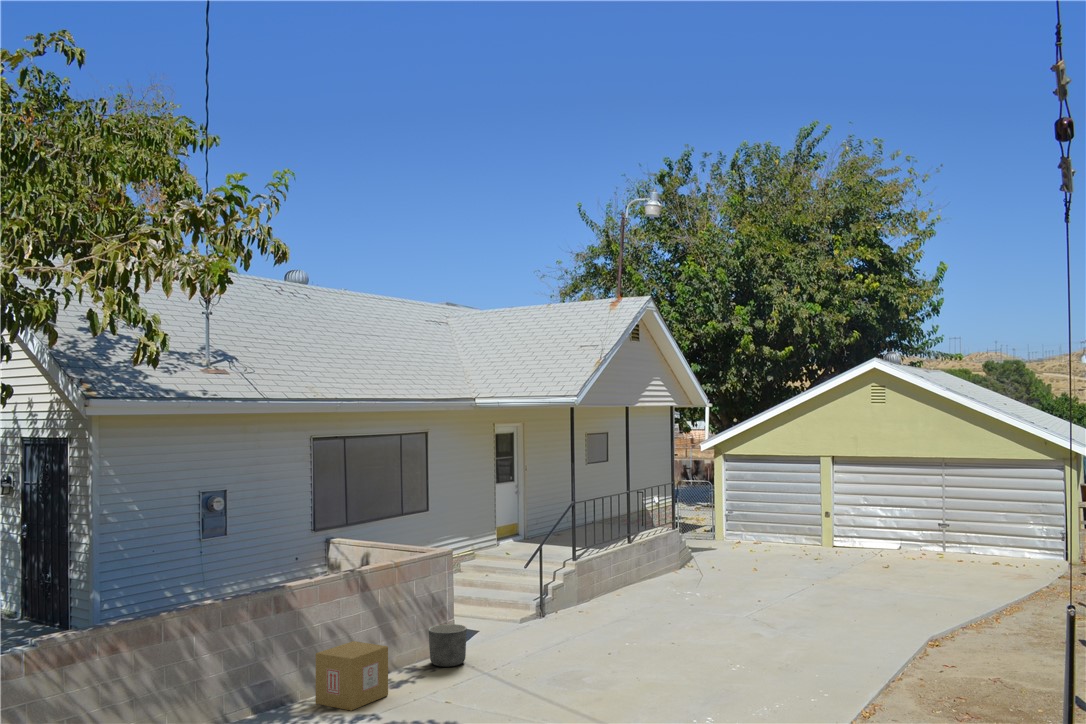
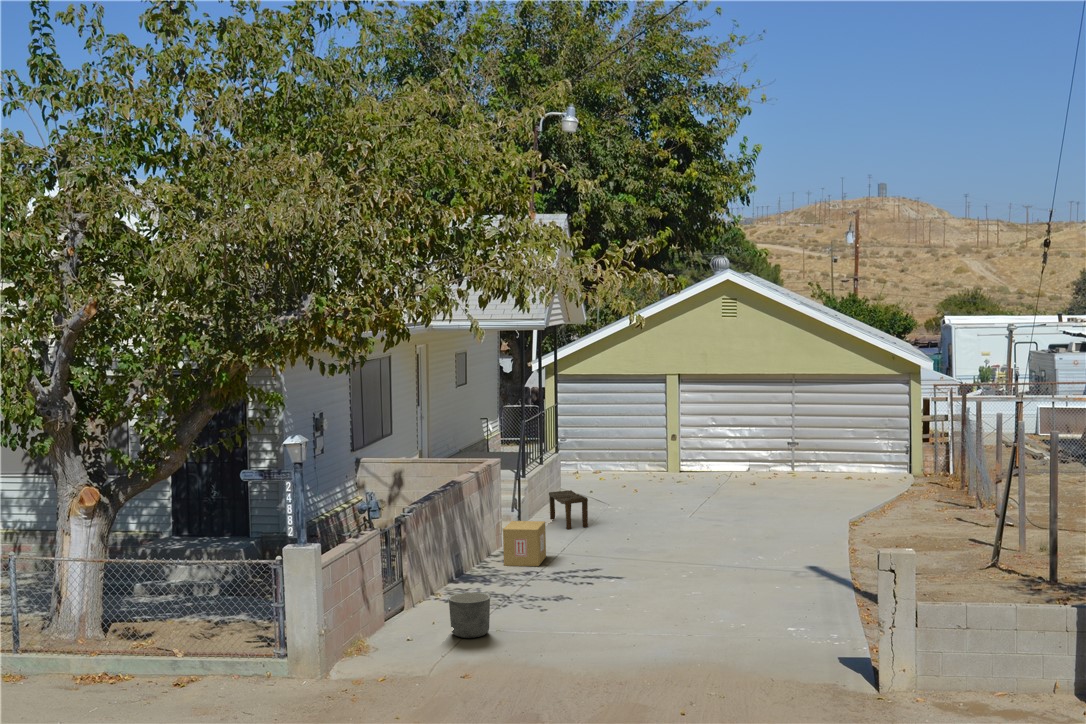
bench: none [661,550,687,584] -> present [549,490,588,529]
cardboard box: present [316,641,388,711] -> present [503,521,546,566]

